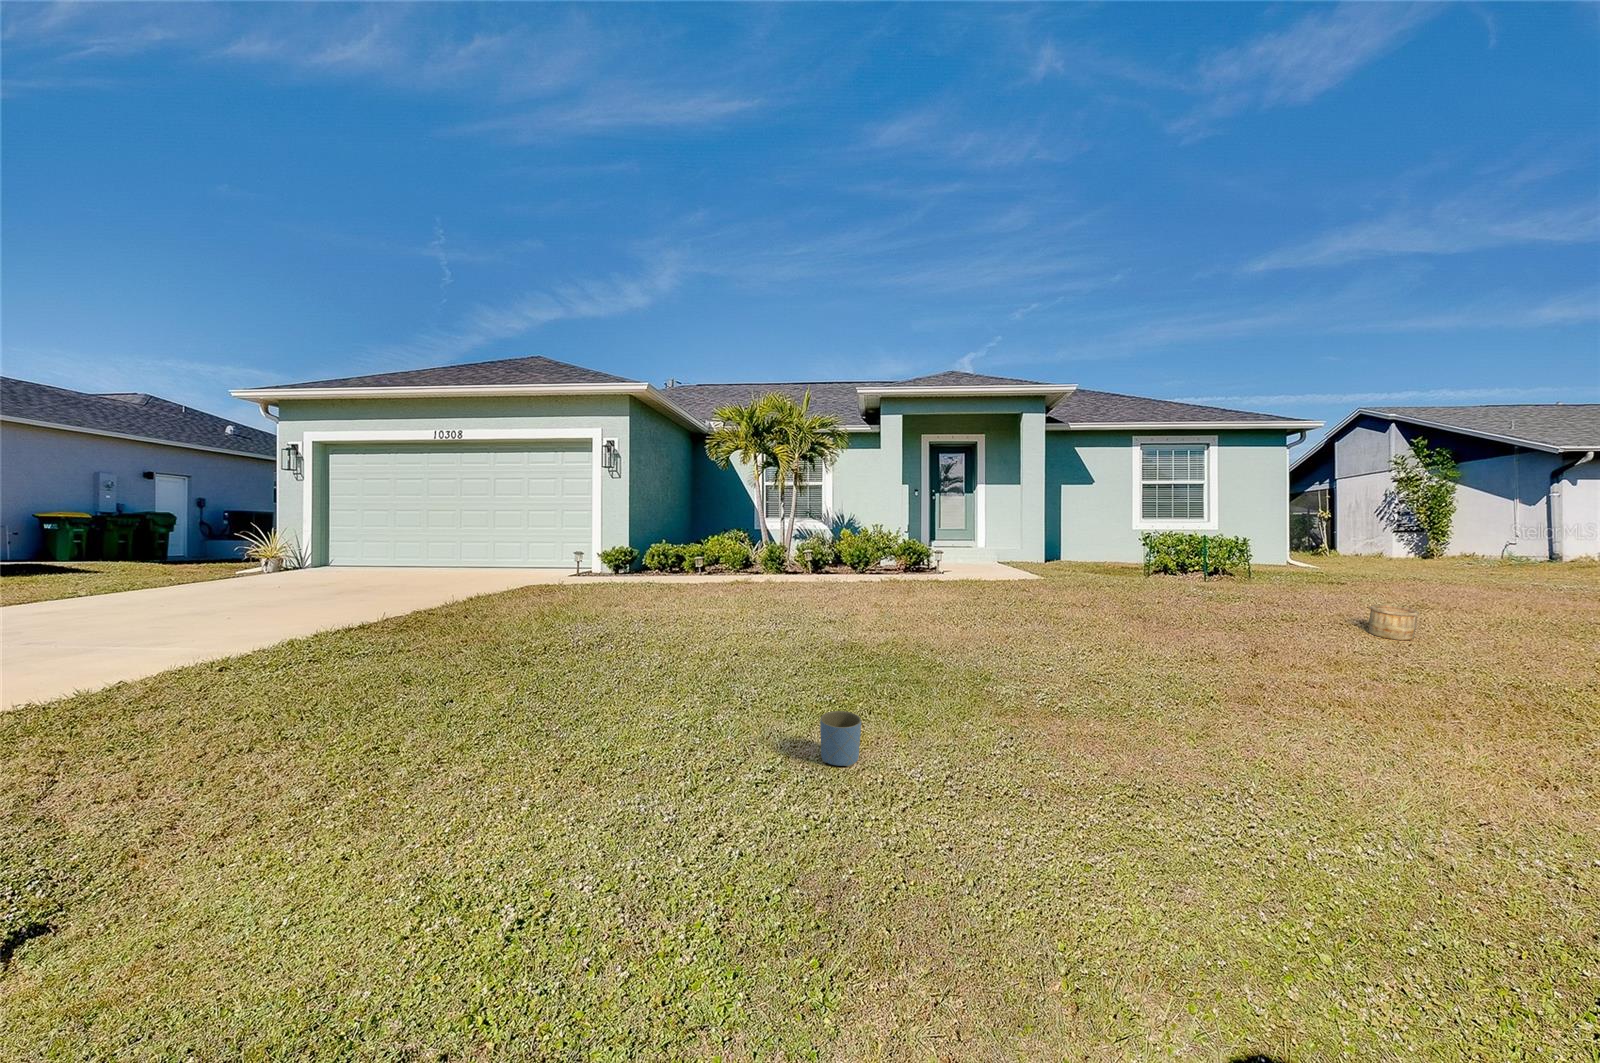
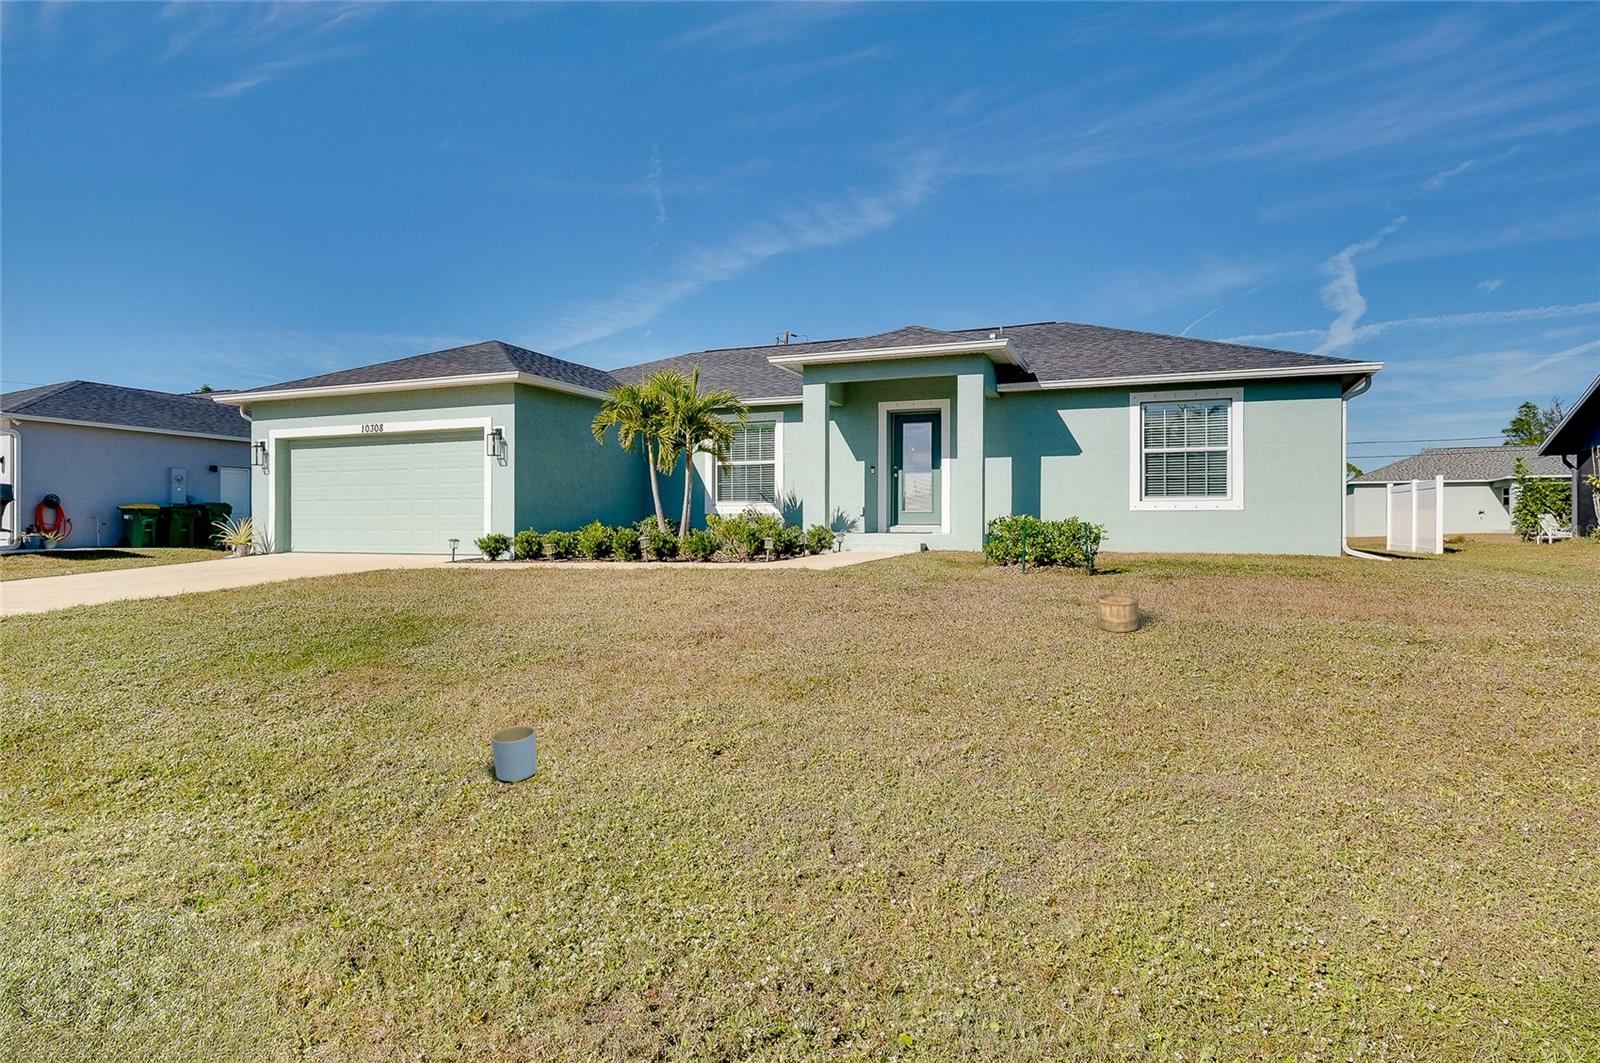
planter: present [820,711,861,767] -> present [491,725,537,783]

